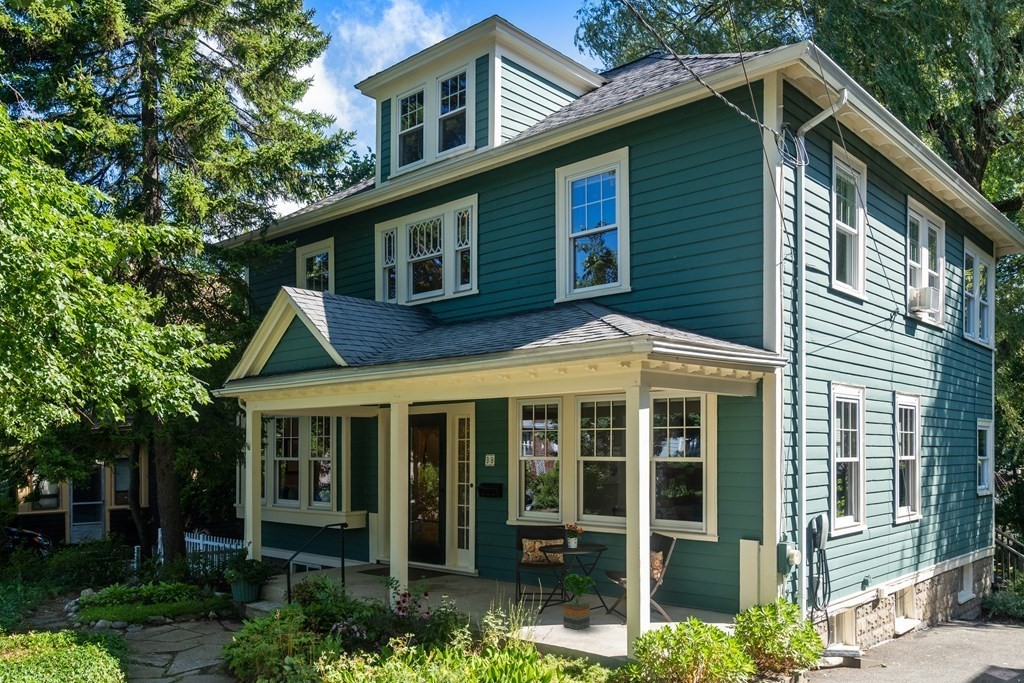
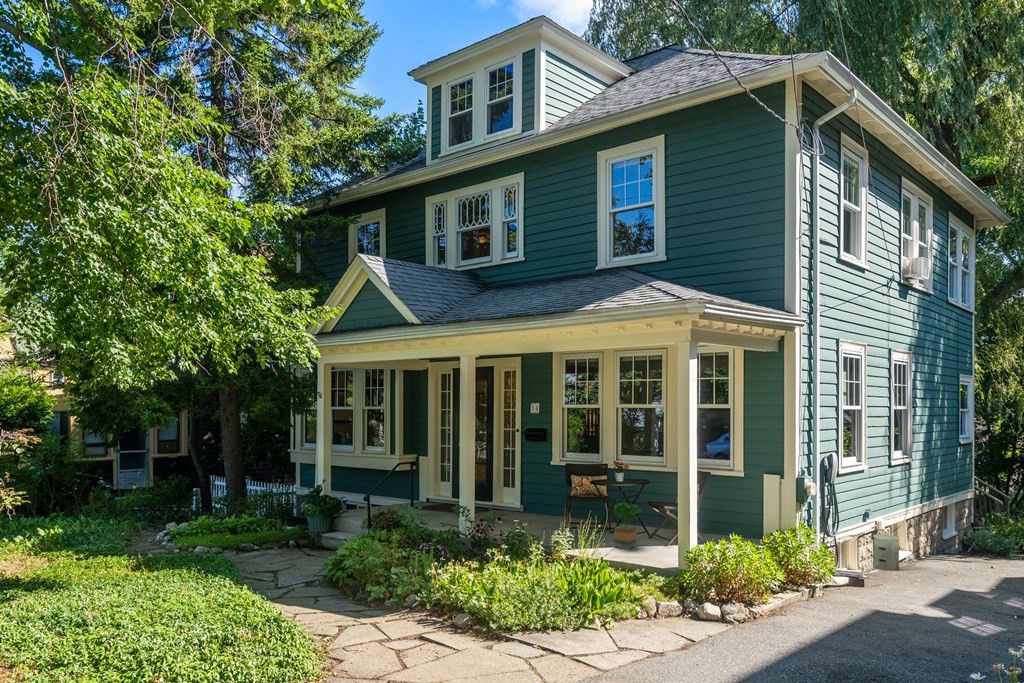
waste bin: none [877,604,908,651] -> present [873,532,899,571]

